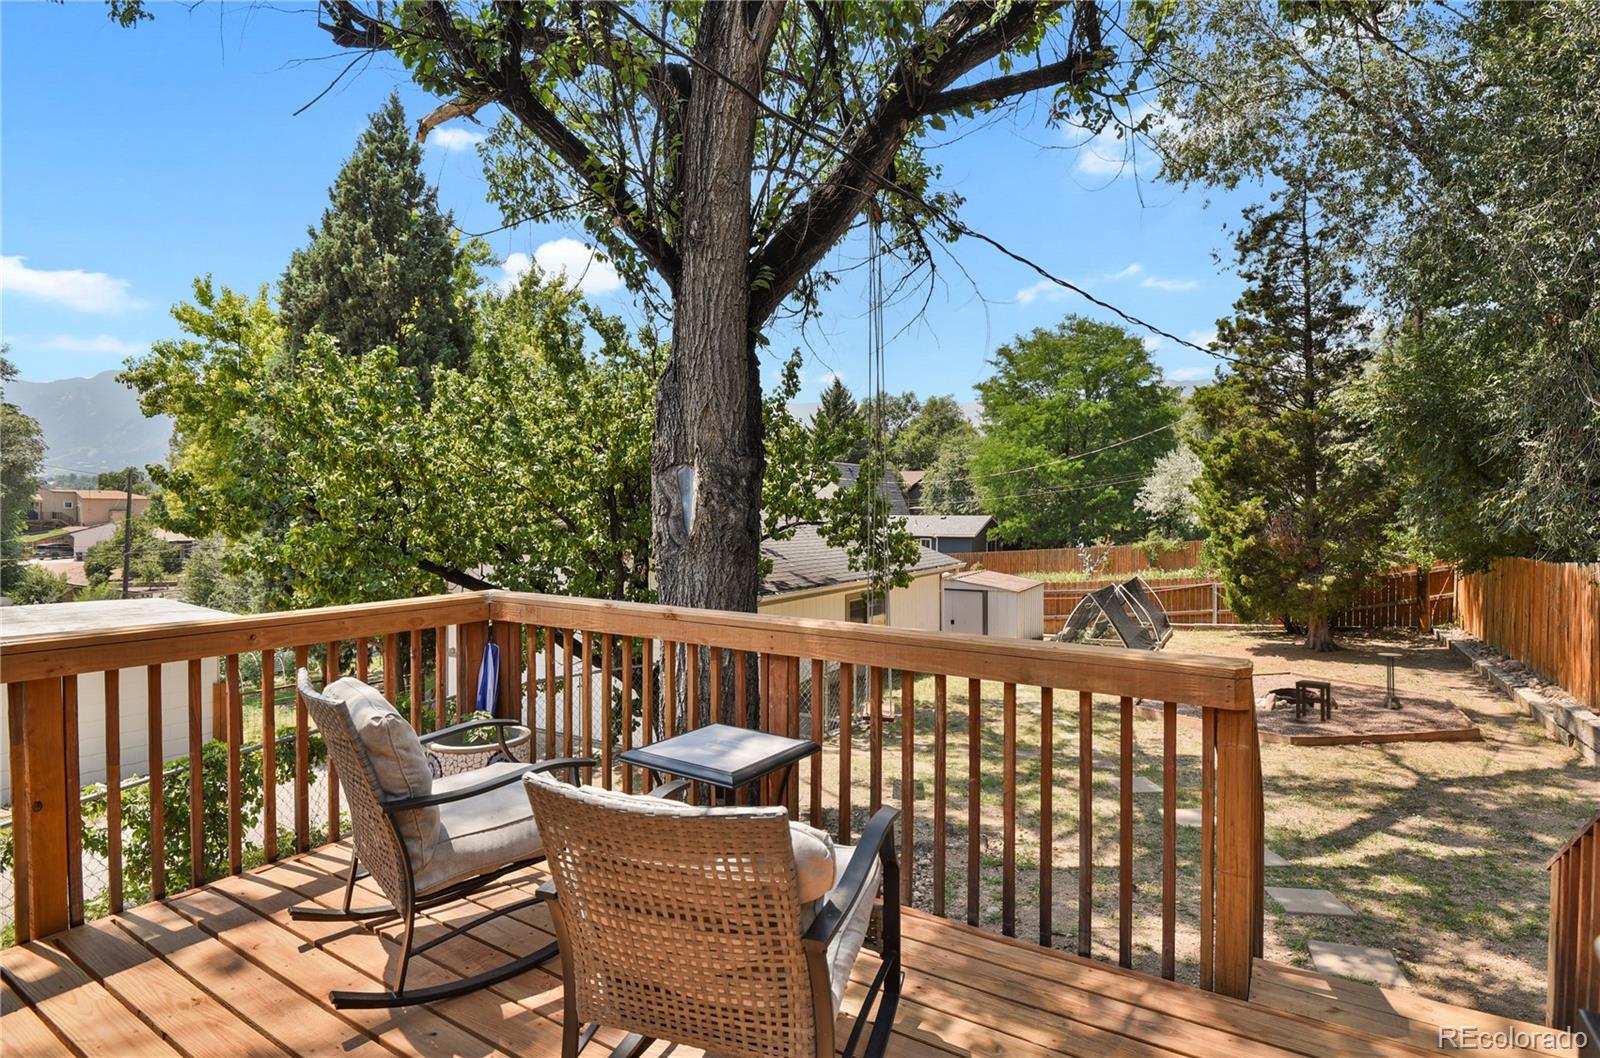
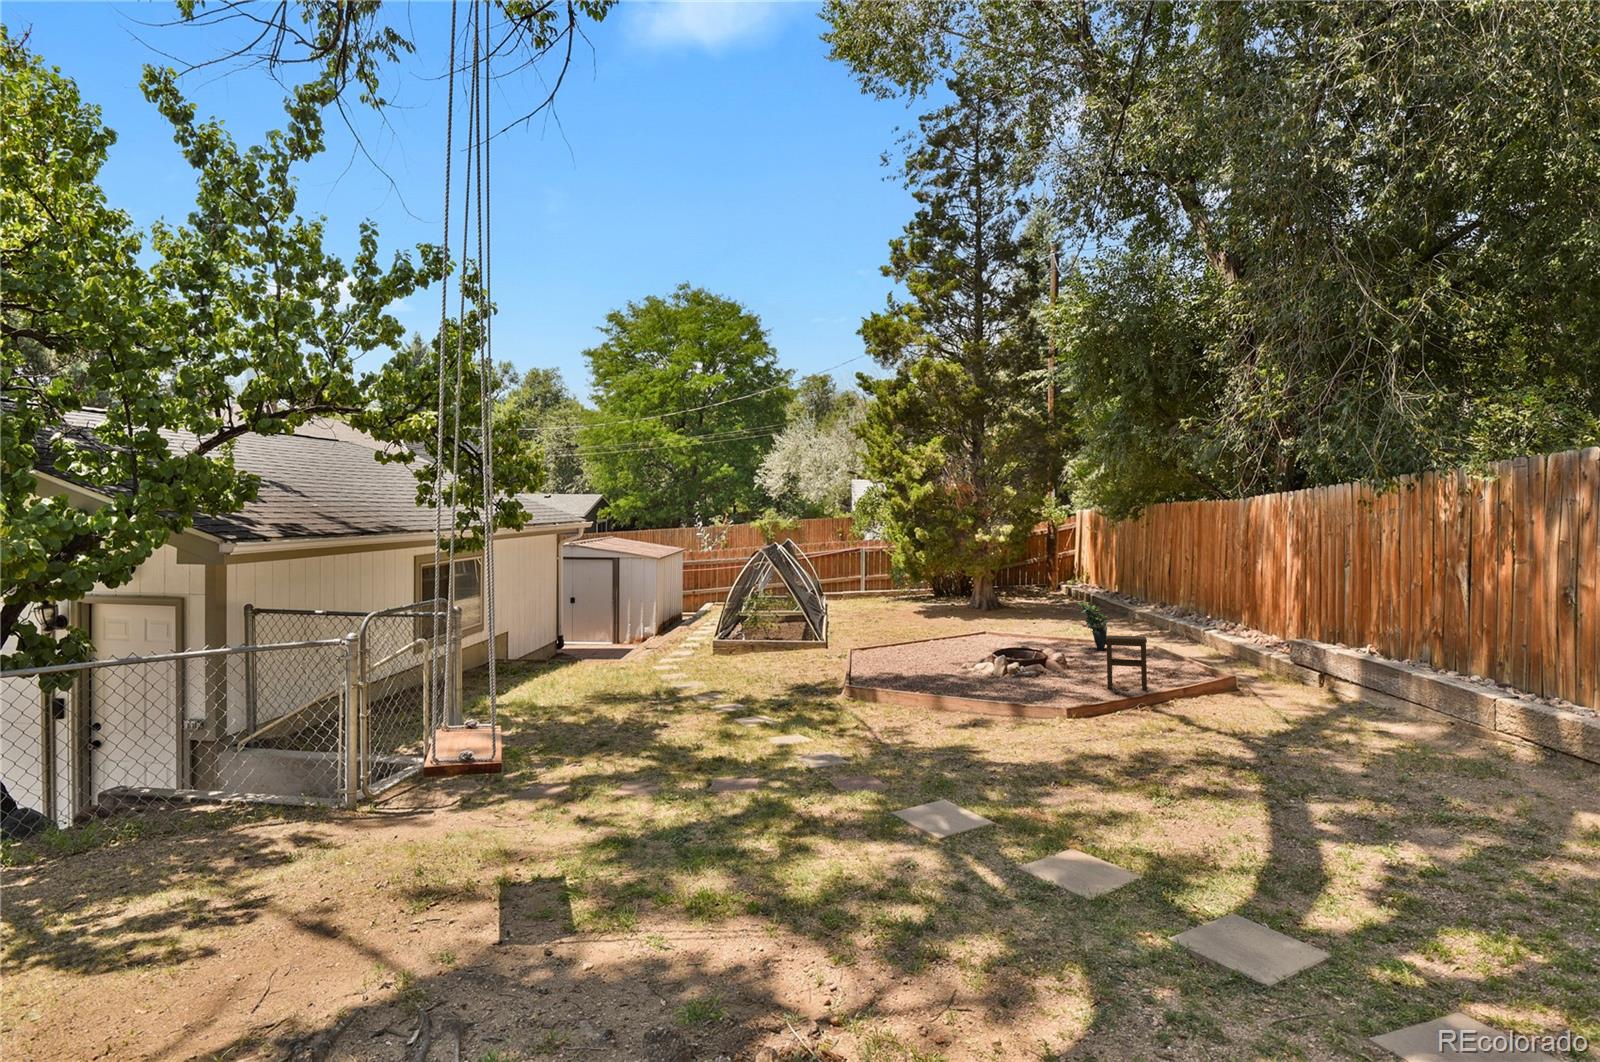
potted plant: none [1333,652,1360,693] -> present [1078,601,1109,650]
side table: present [1378,653,1403,709] -> none [1160,595,1189,666]

